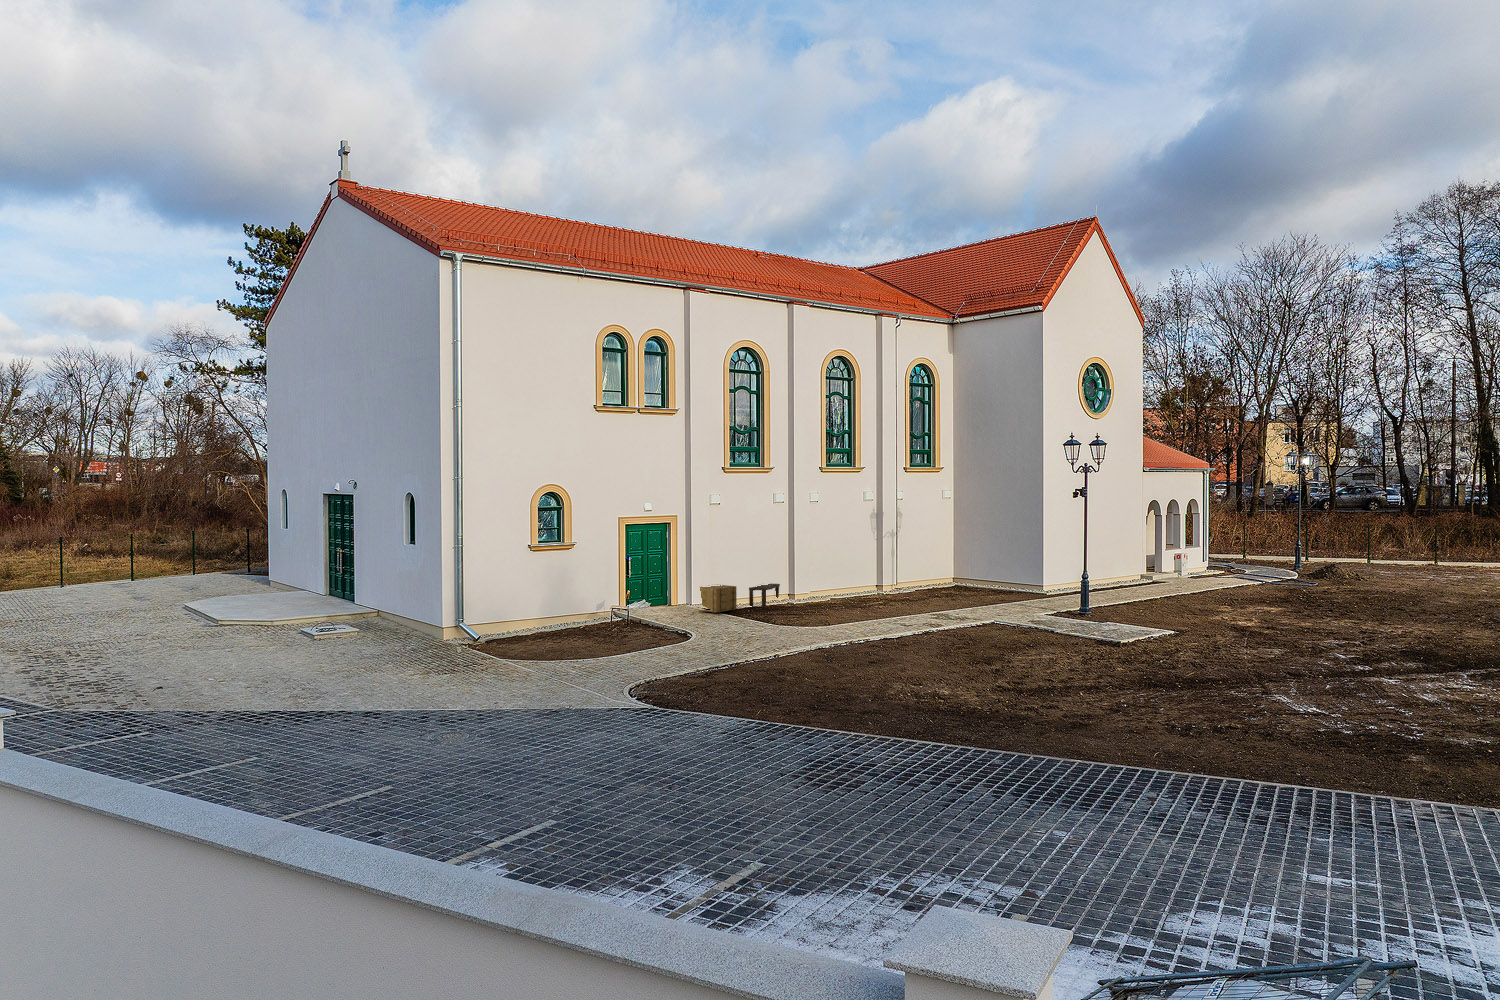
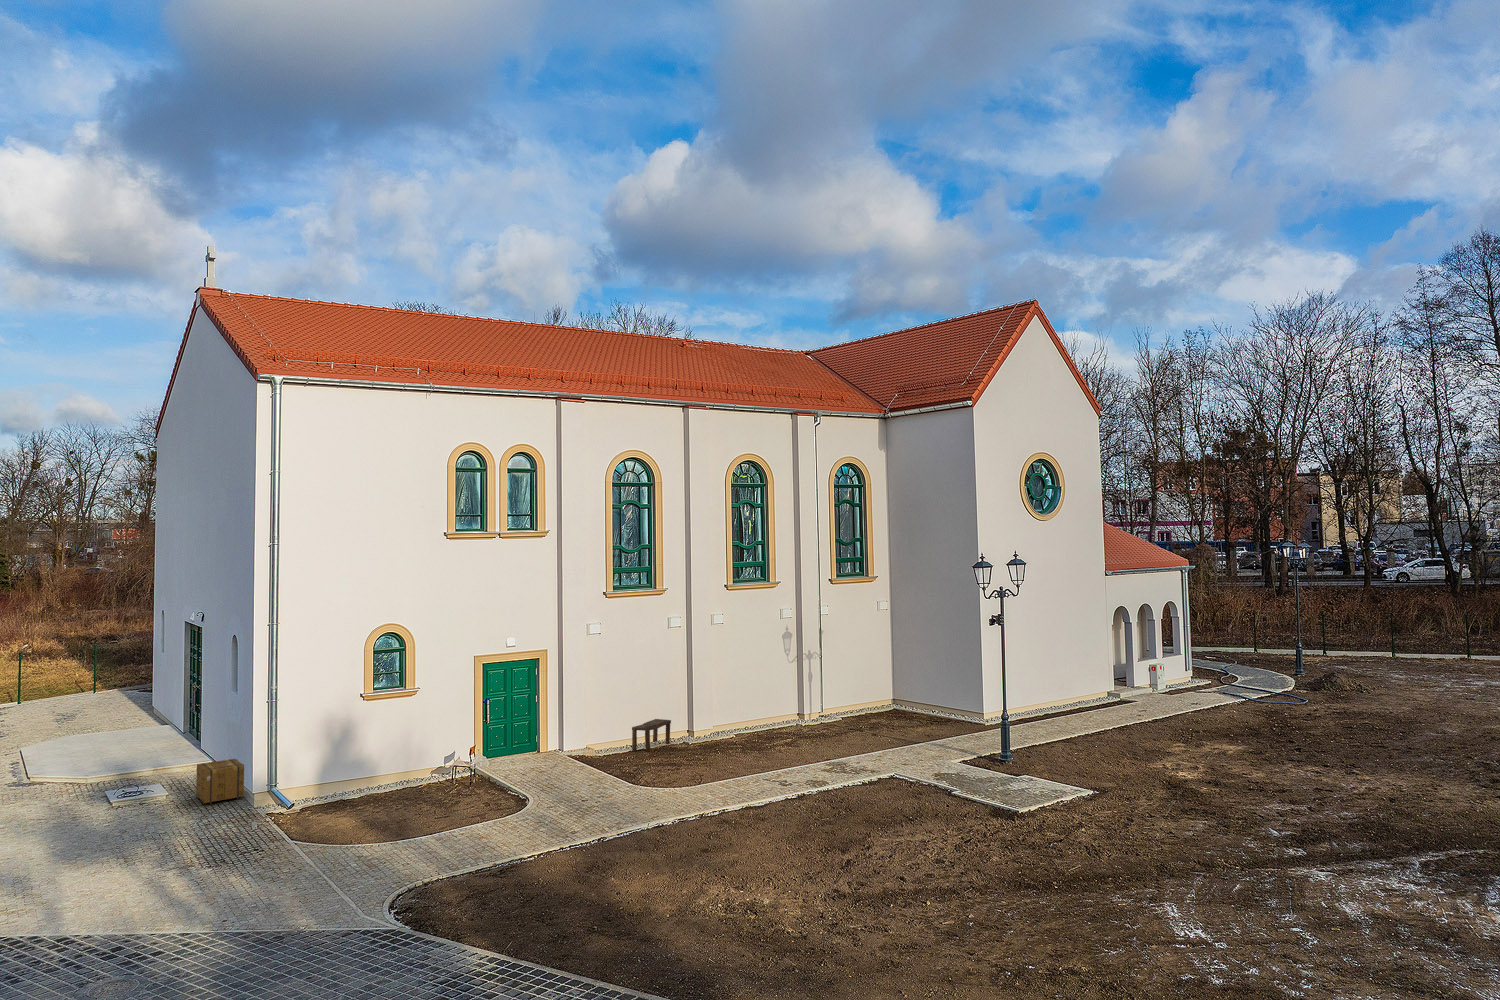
cardboard box: present [699,585,737,613] -> present [196,759,244,805]

